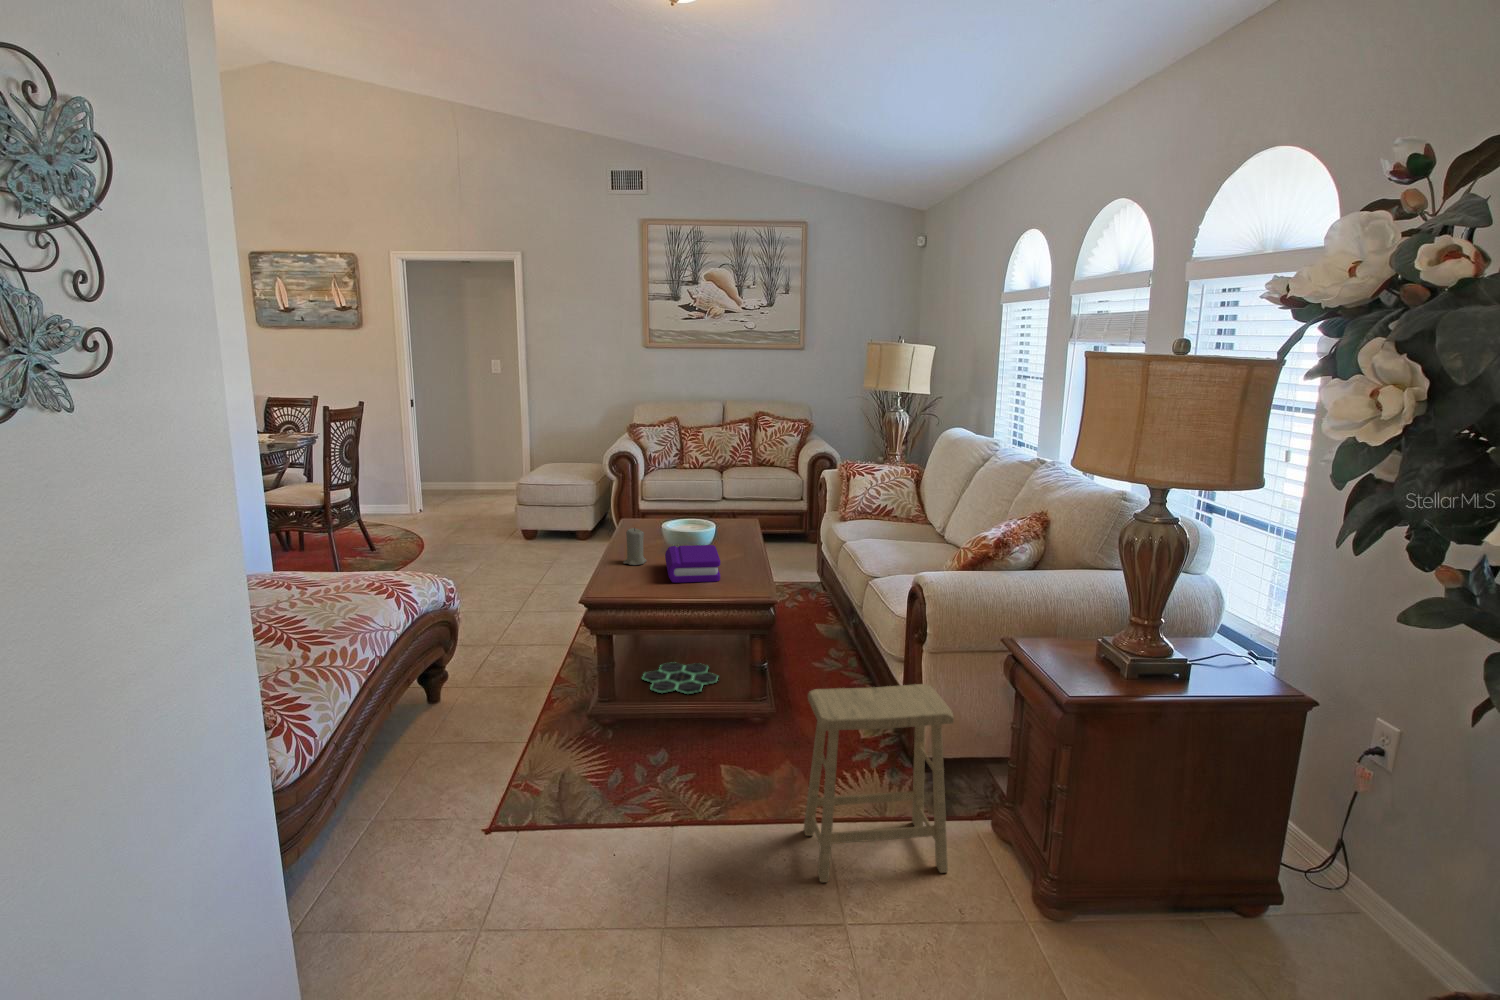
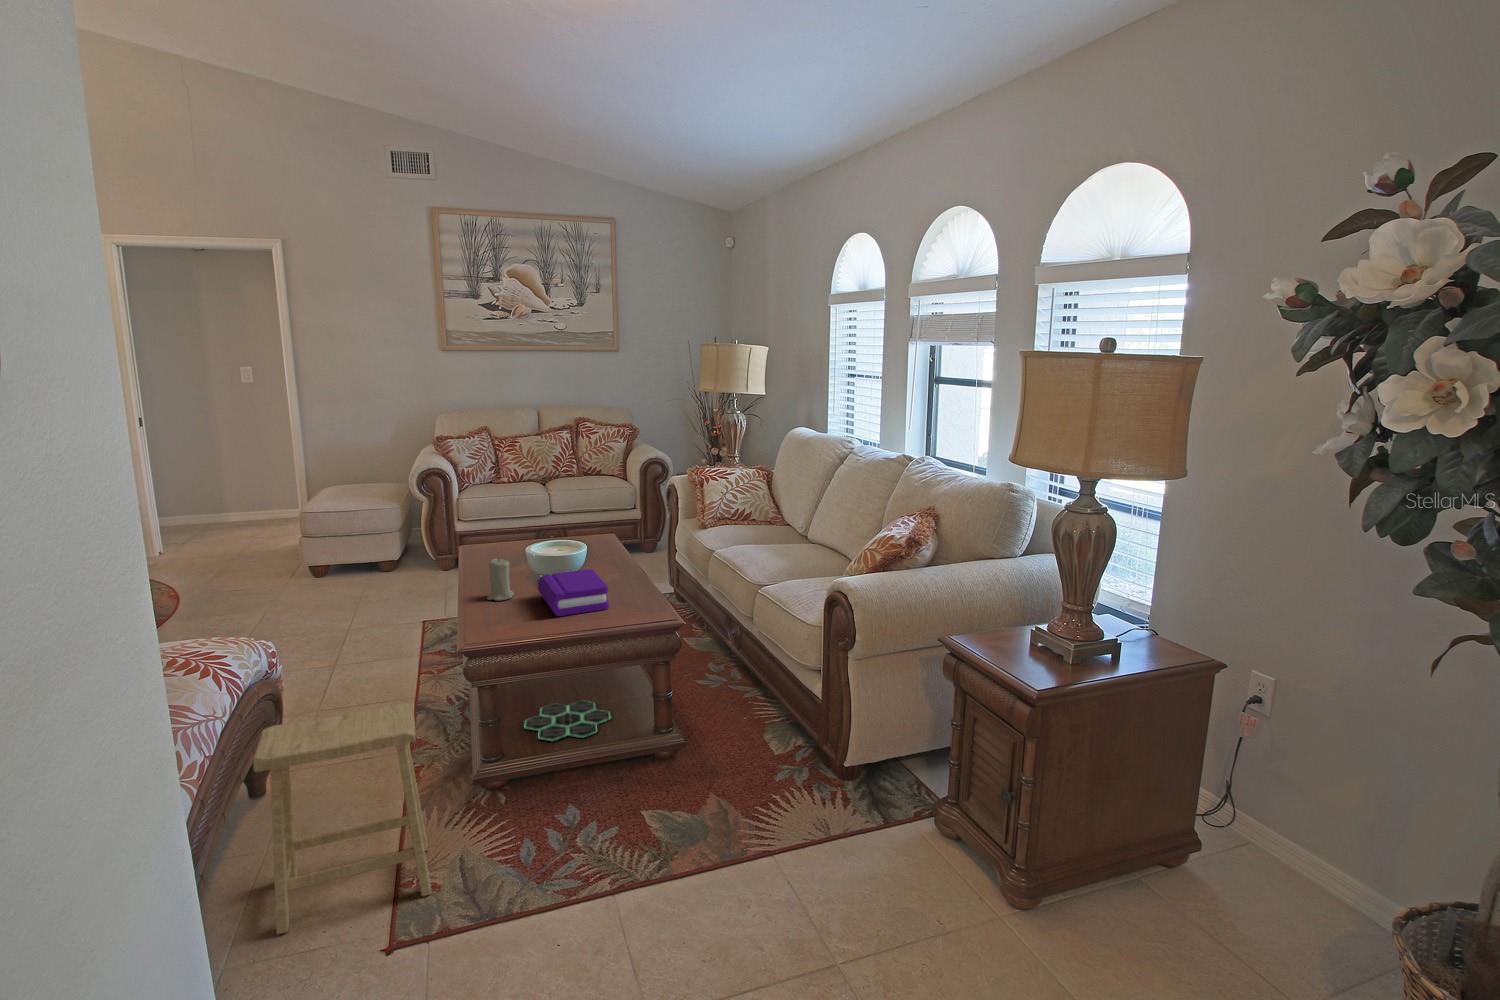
footstool: present [804,684,954,882] -> present [253,703,431,934]

